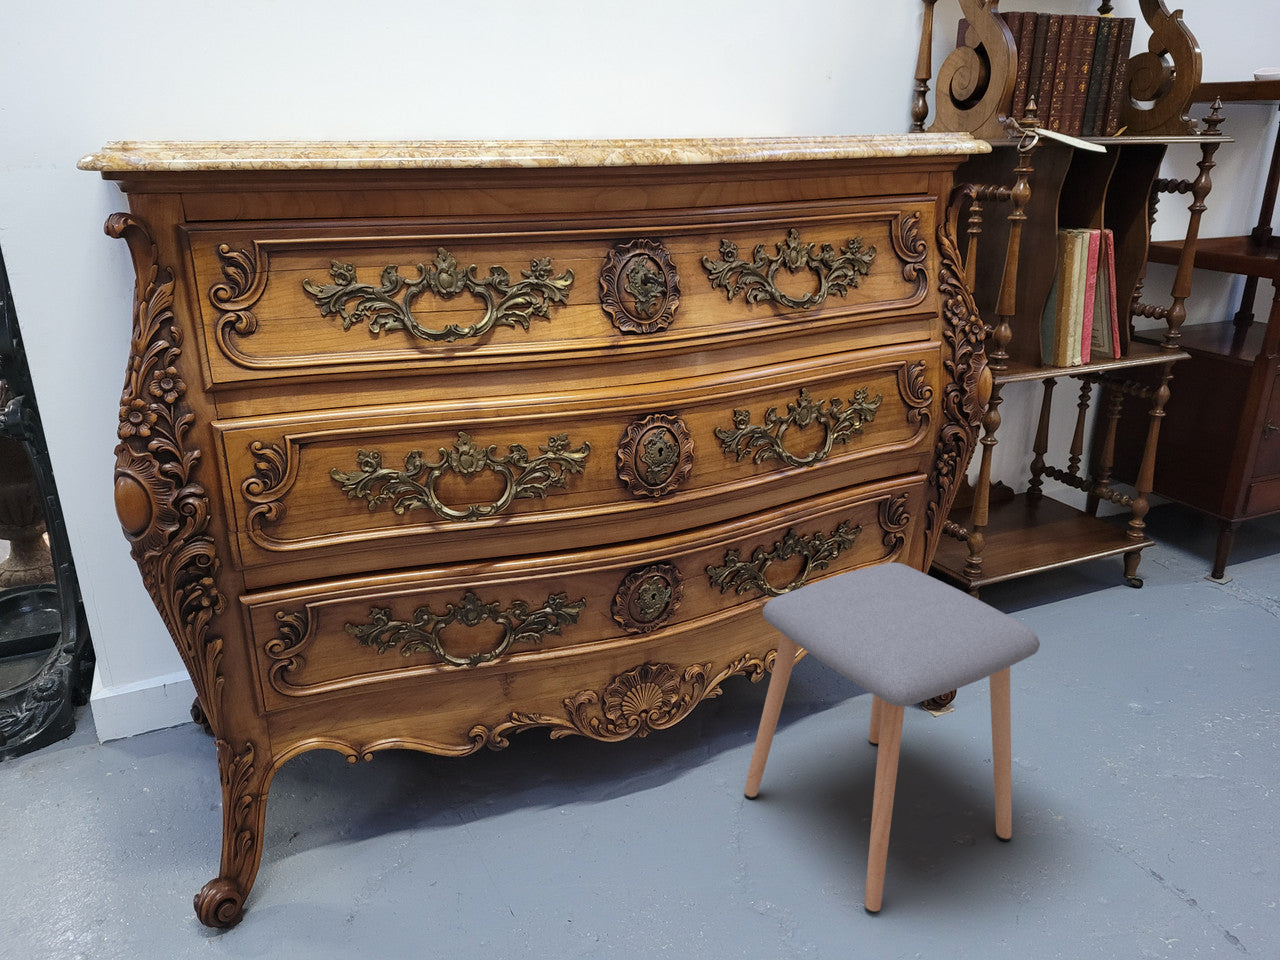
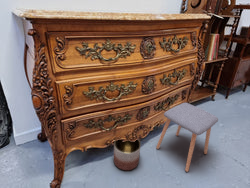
planter: none [510,707,637,878] -> present [114,140,141,170]

